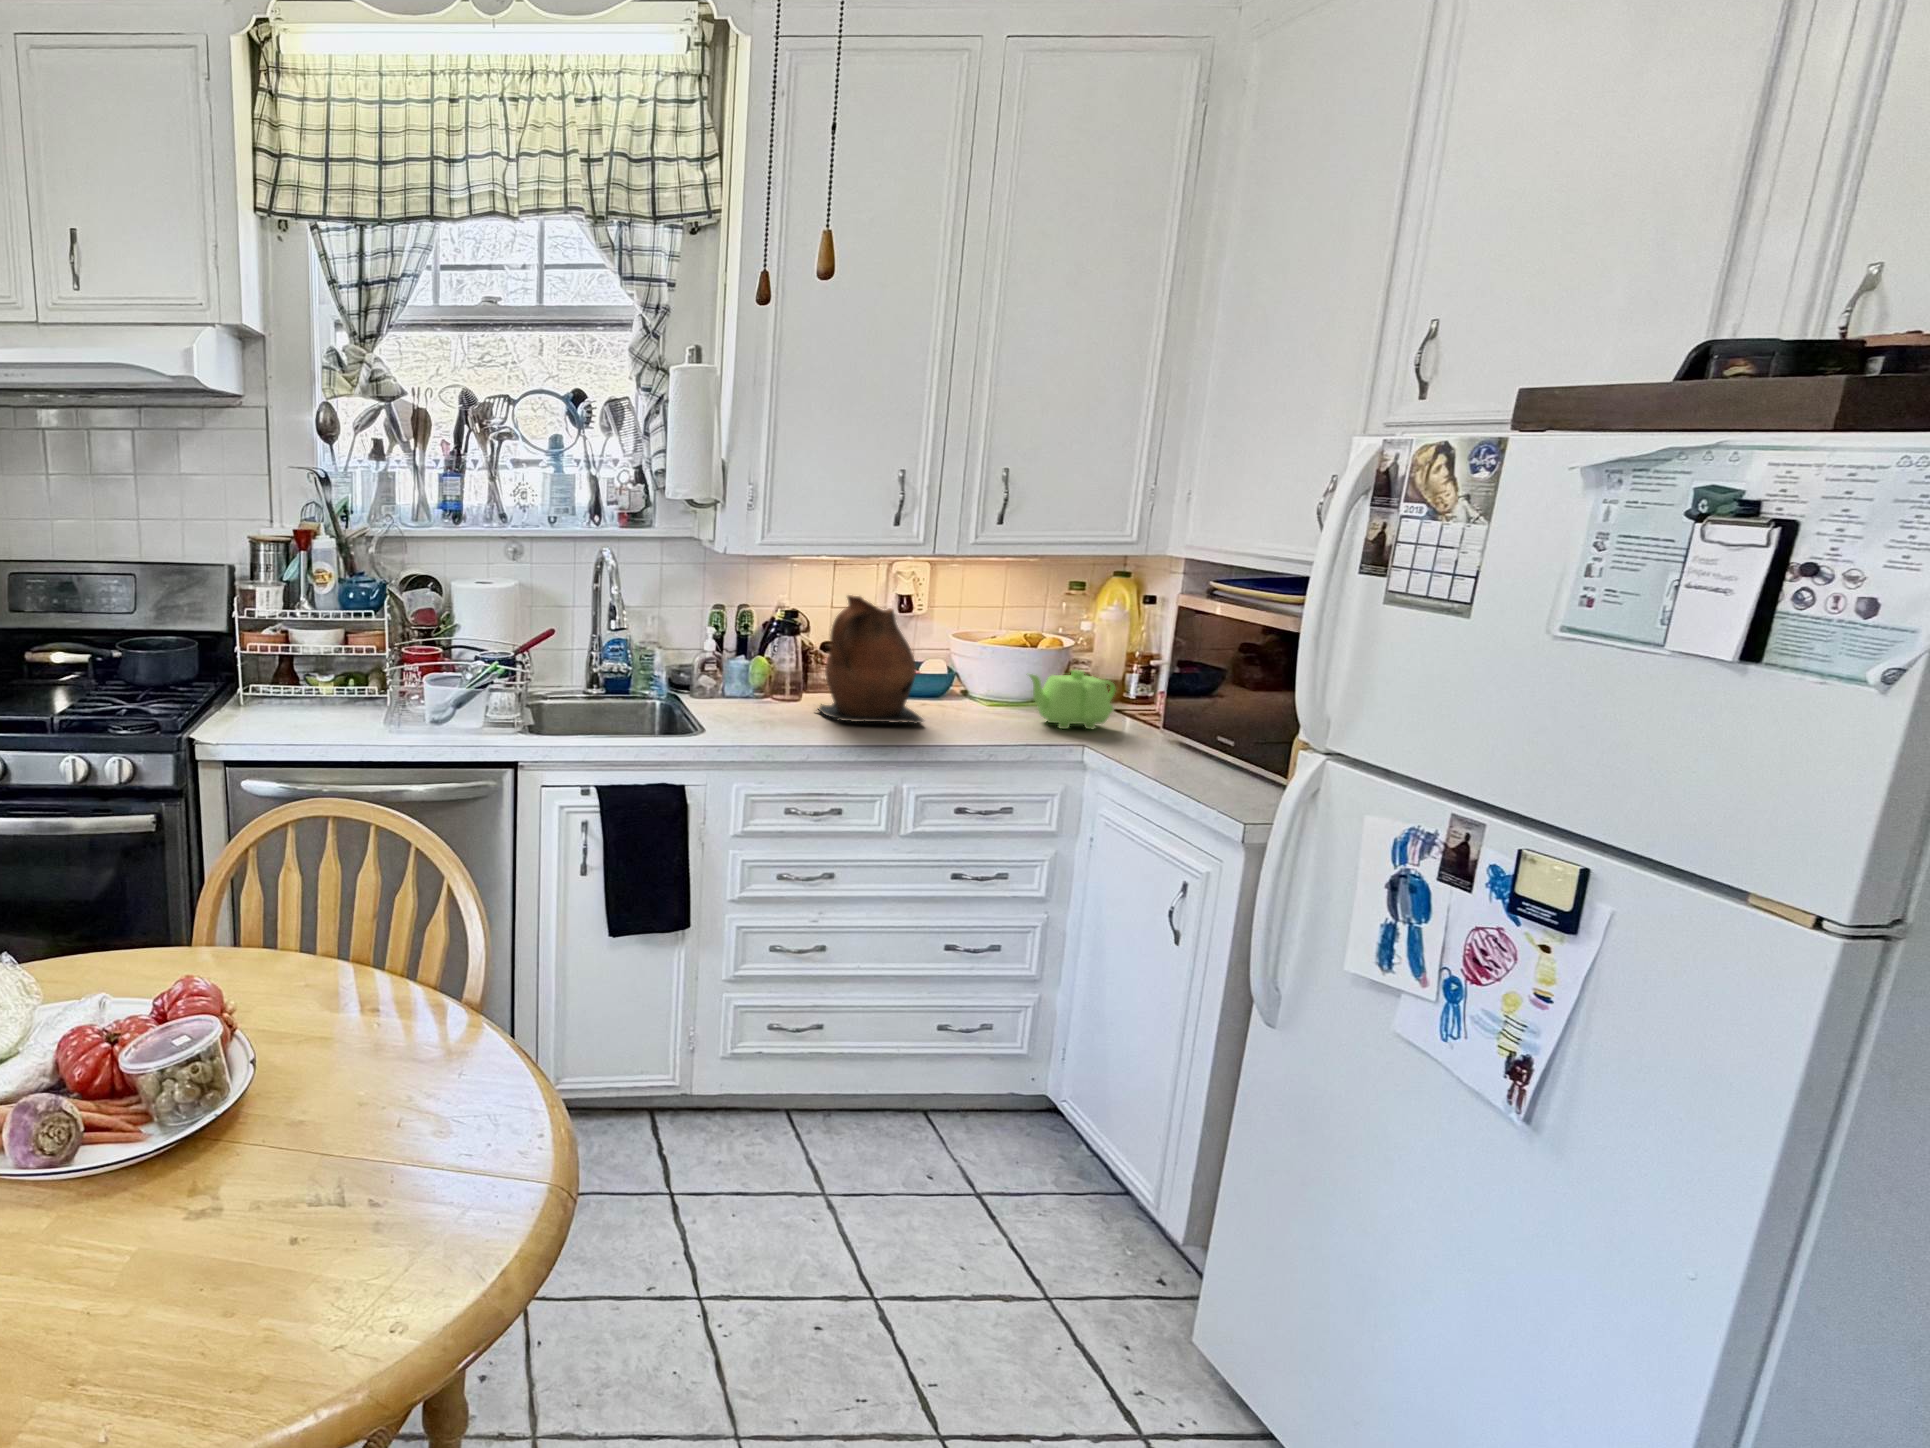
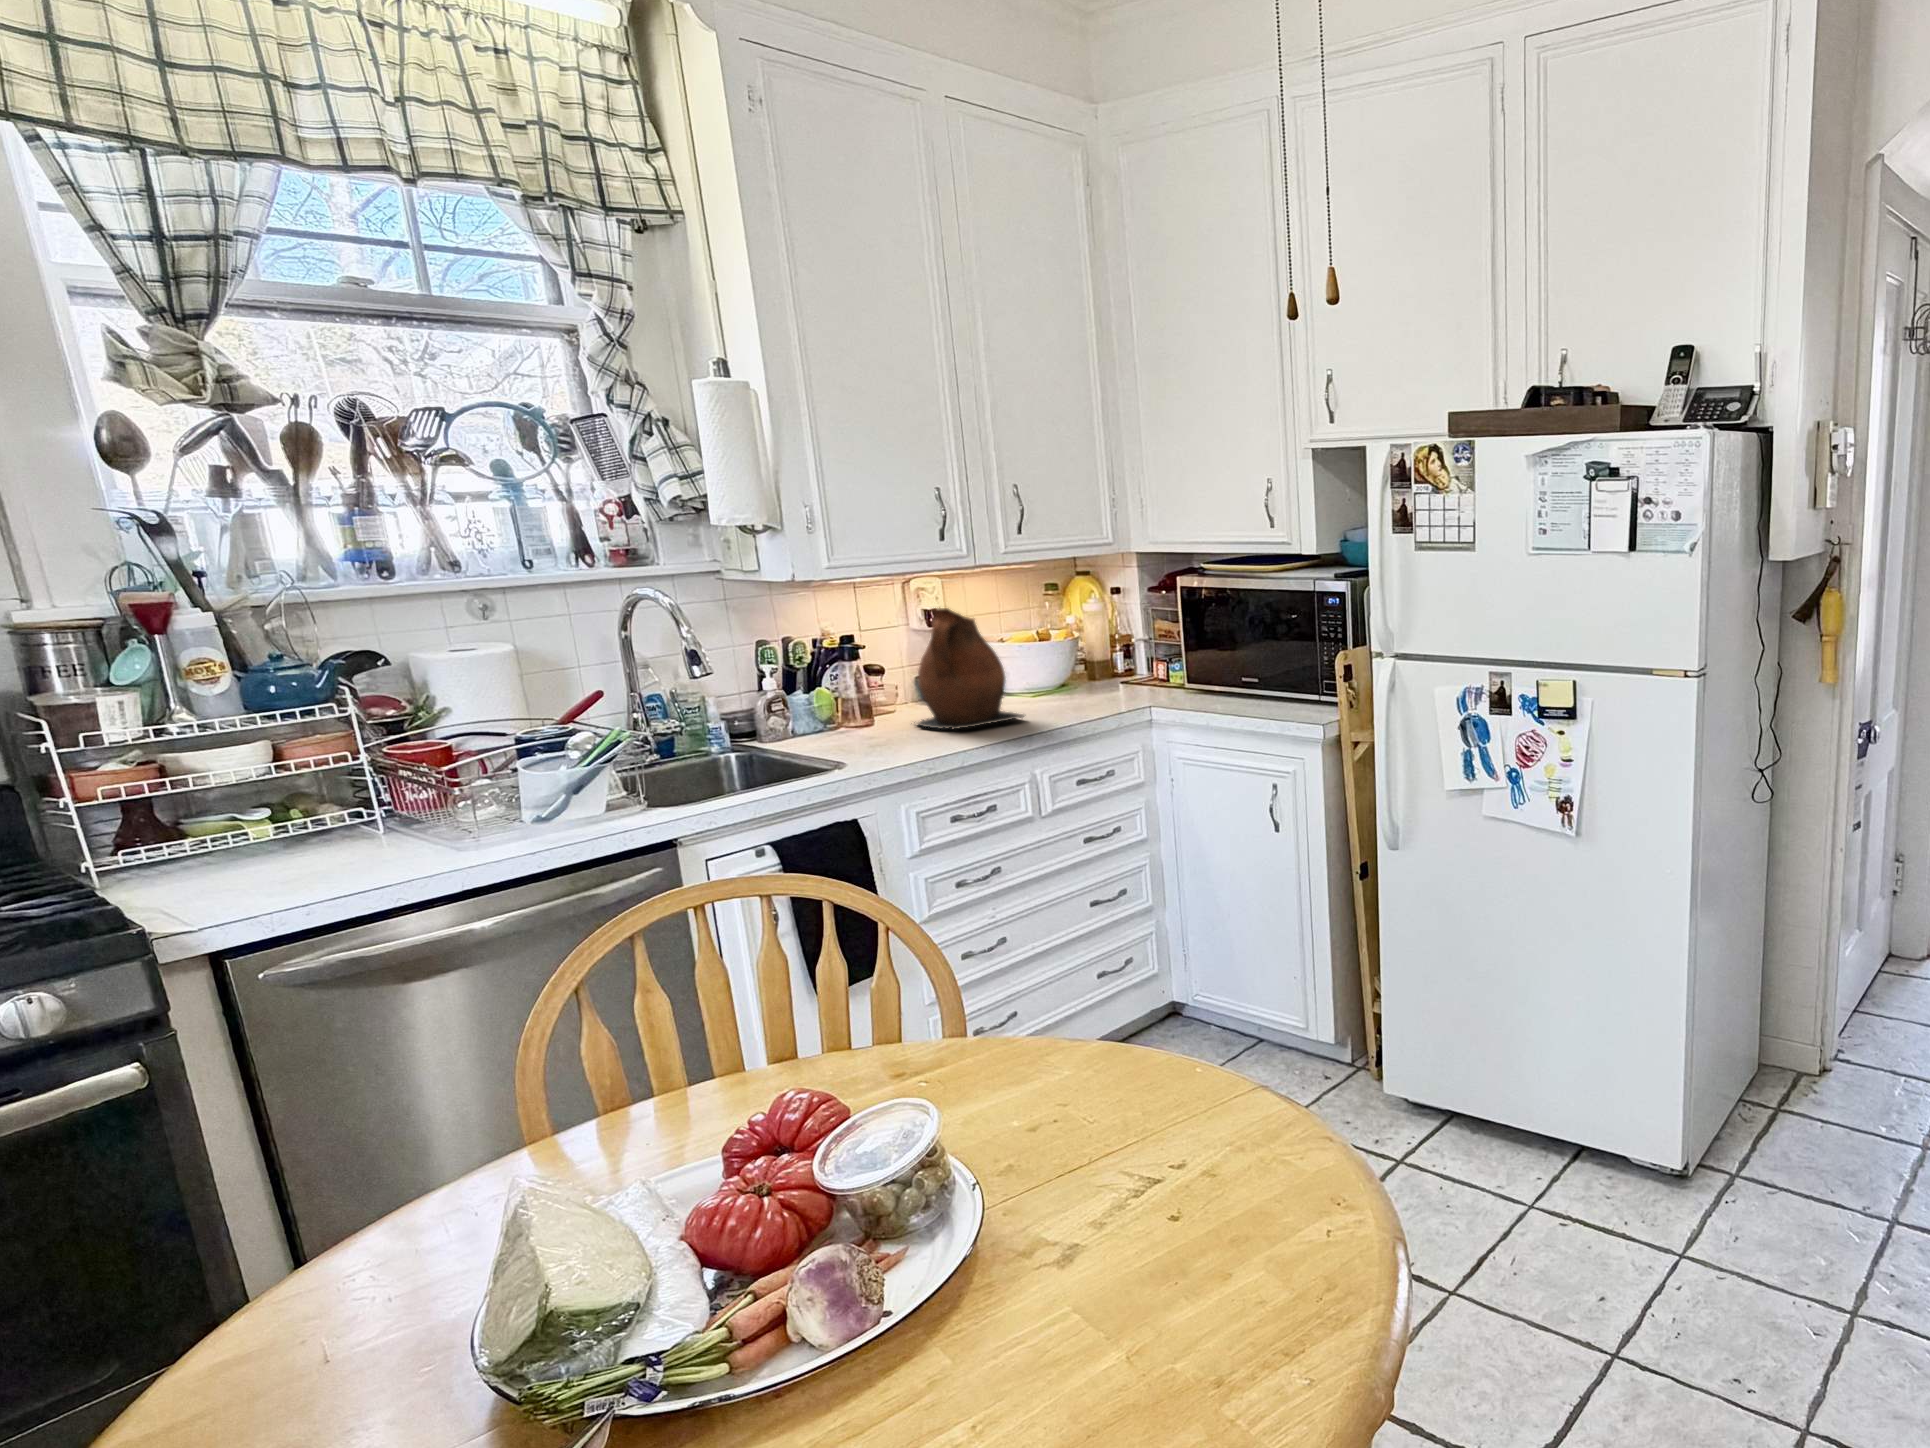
teapot: present [1029,670,1116,729] -> none [1083,651,1149,702]

